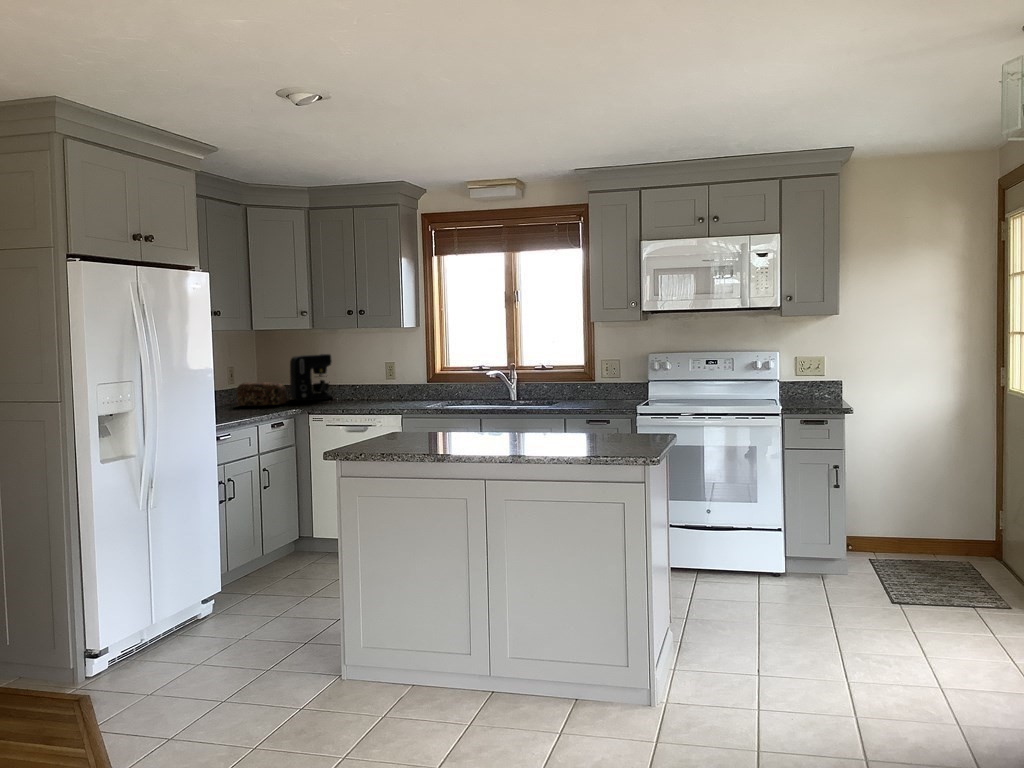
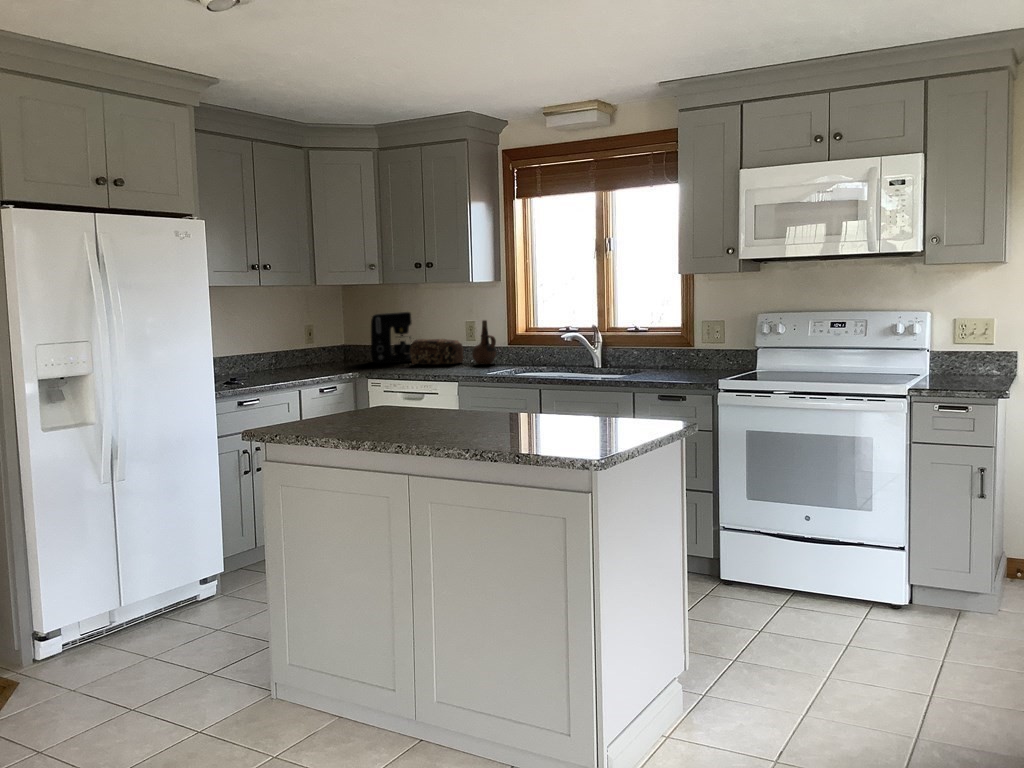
ceramic pitcher: none [395,361,417,400] -> present [472,320,496,364]
bread loaf: present [237,382,287,406] -> present [410,339,463,365]

